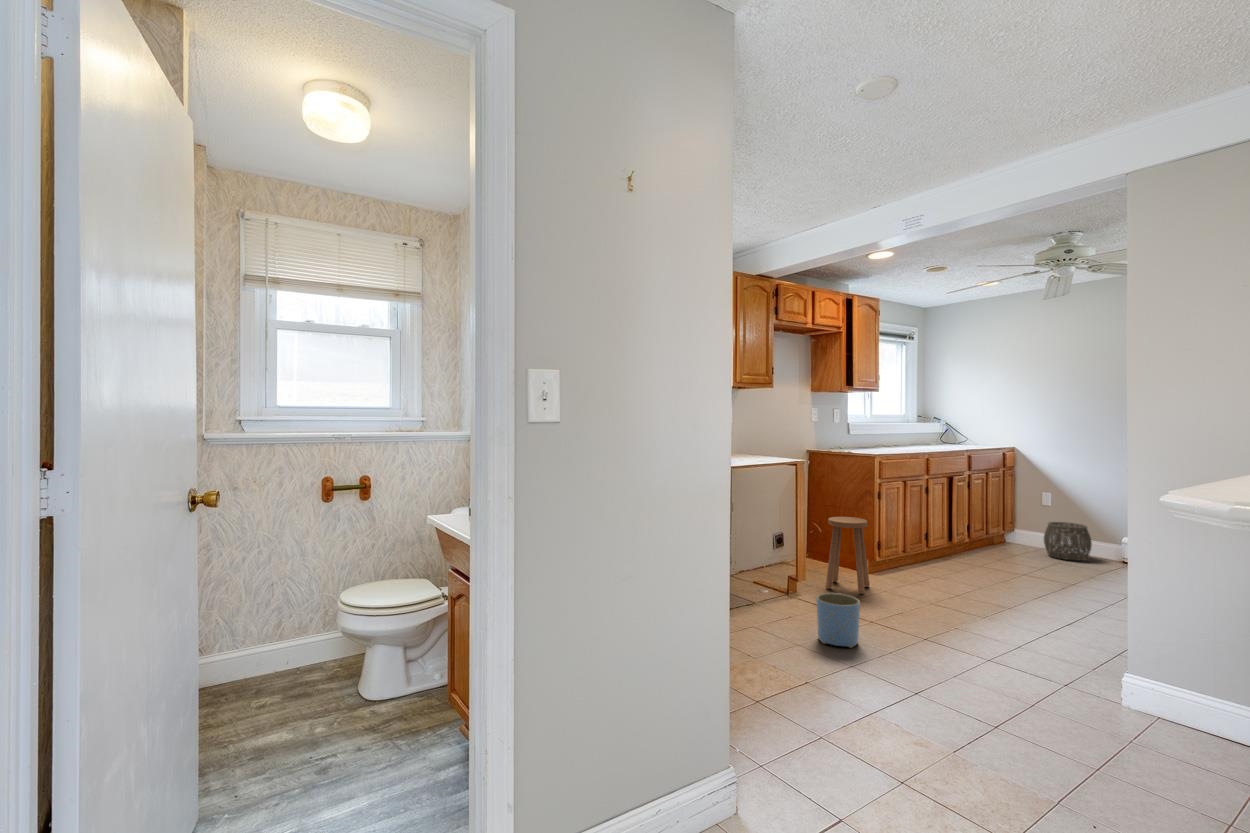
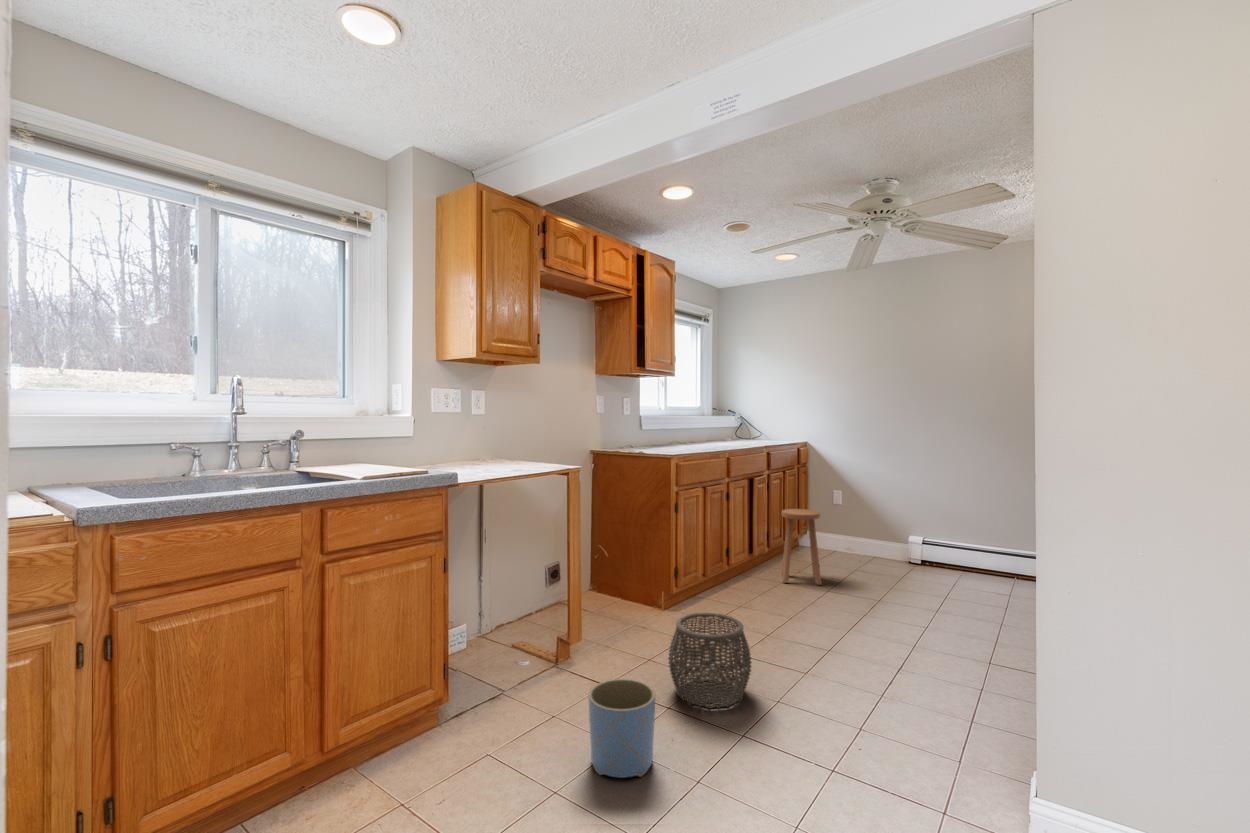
stool: present [826,517,870,594] -> present [782,509,821,585]
woven basket: present [1044,522,1092,561] -> present [668,613,752,708]

